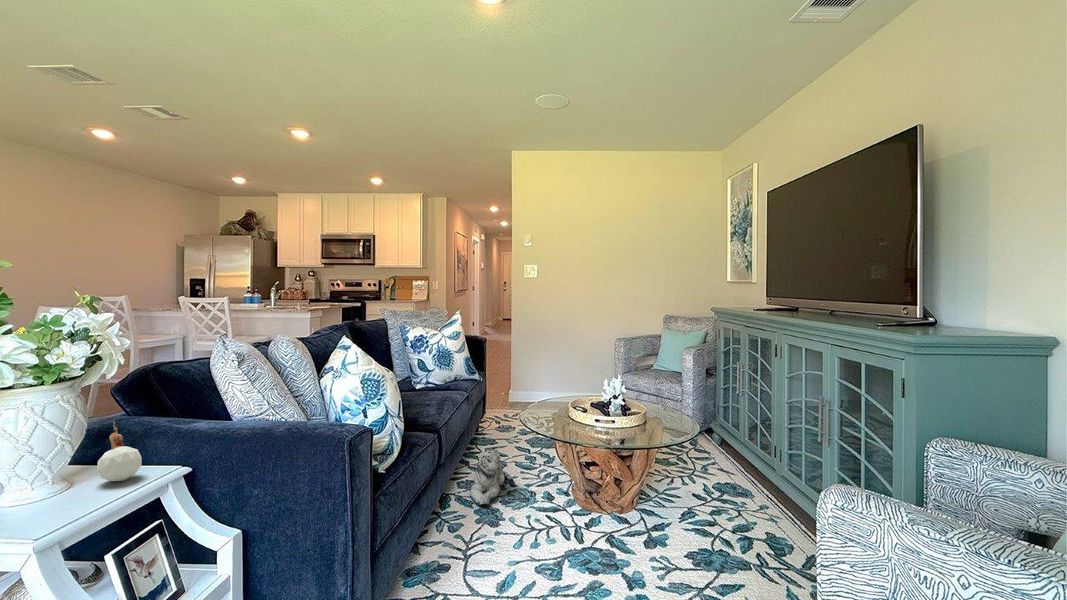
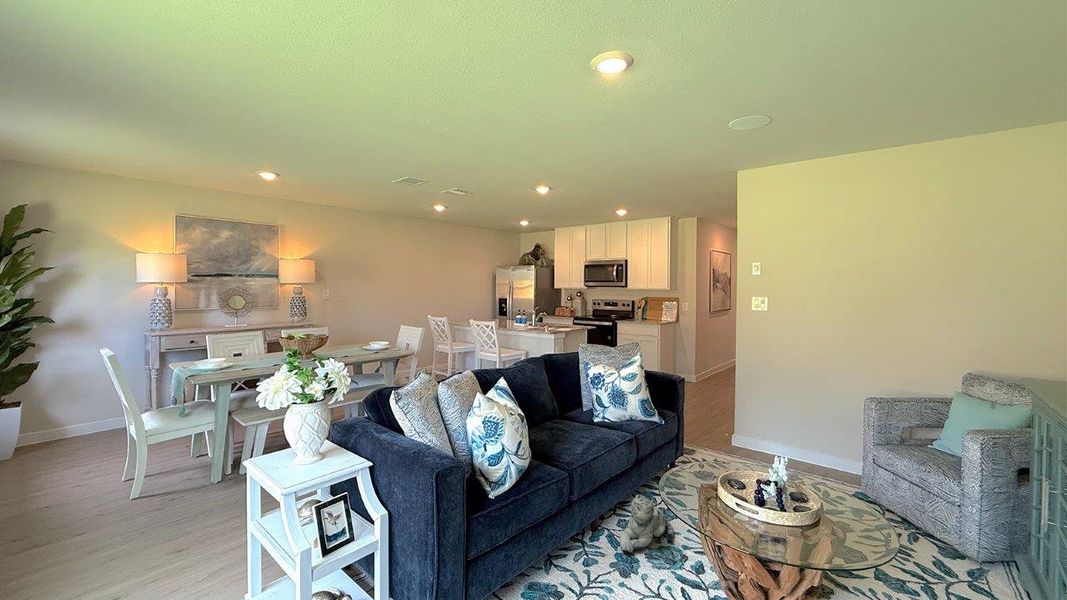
candle: present [97,421,142,481] -> none [327,425,350,463]

